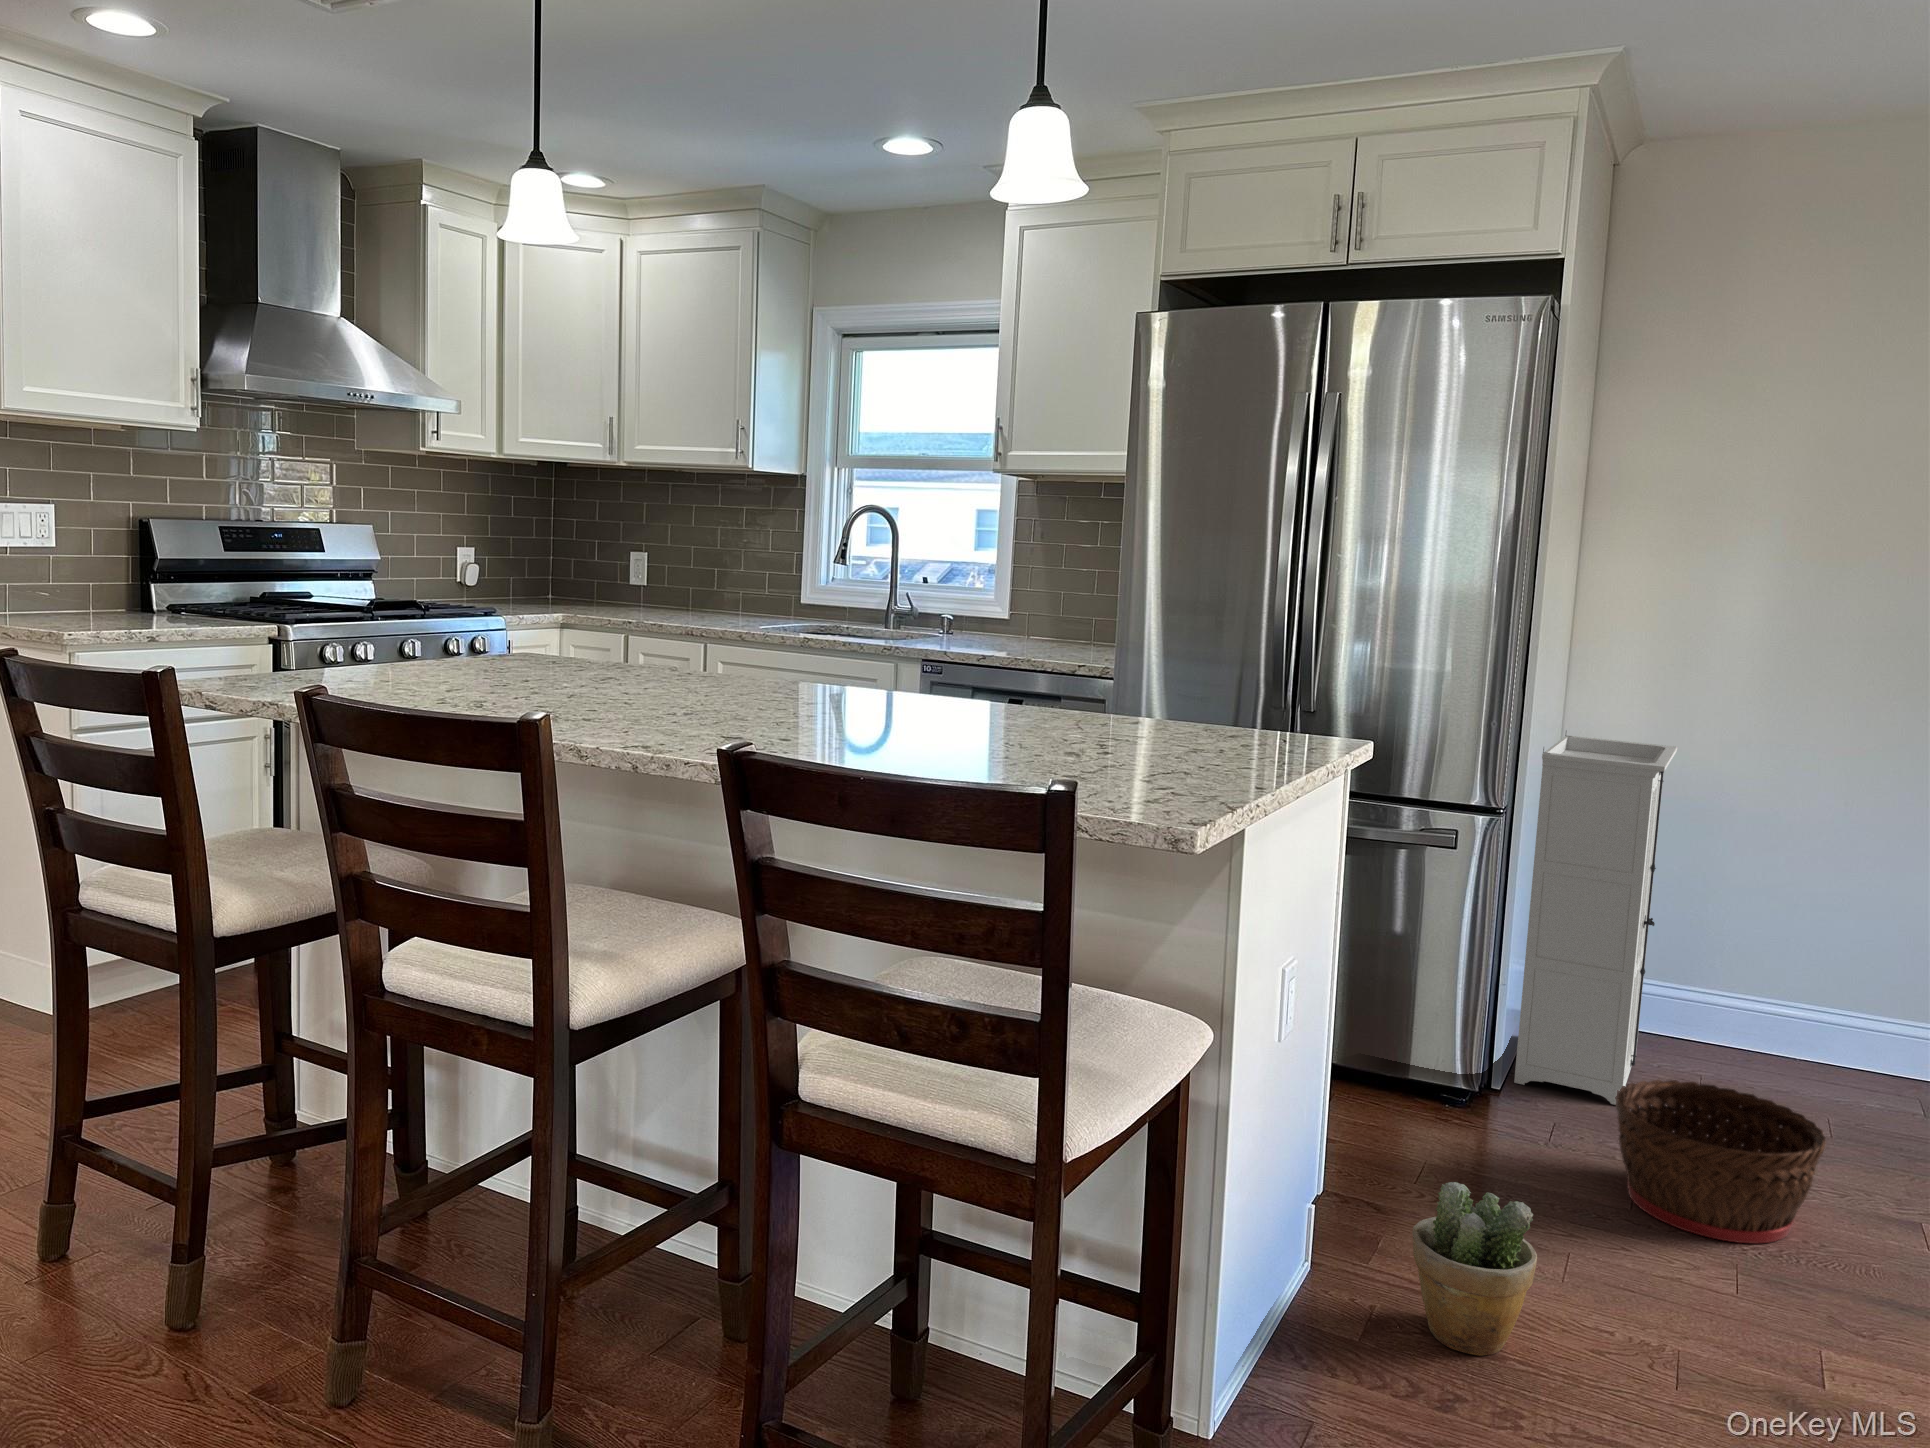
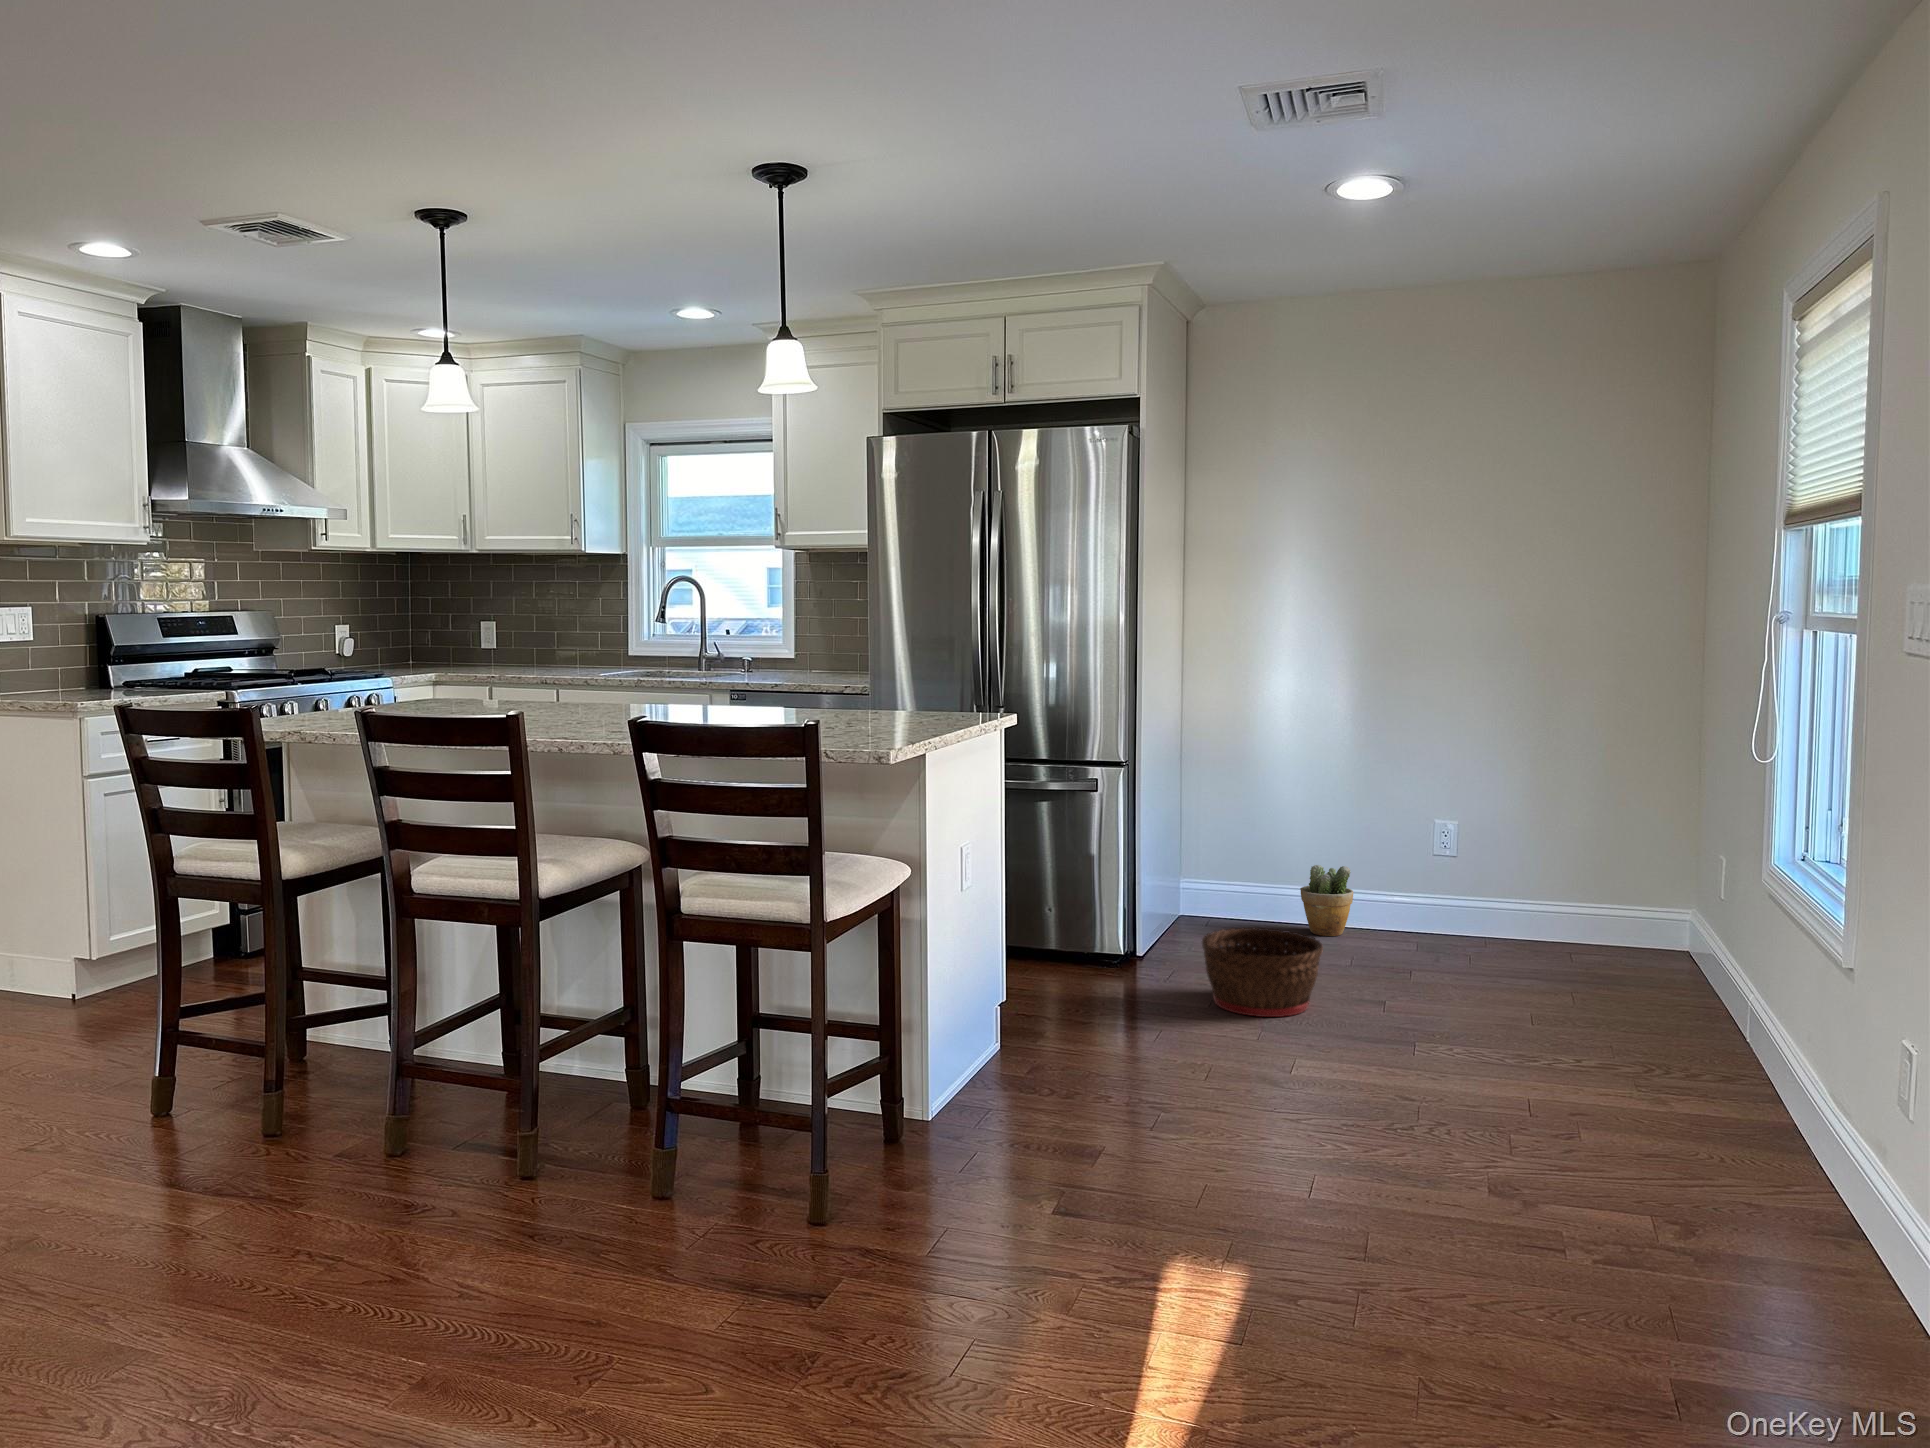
storage cabinet: present [1514,735,1677,1105] -> none [1158,710,1254,959]
potted plant: present [1412,1182,1537,1356] -> present [1300,865,1353,936]

